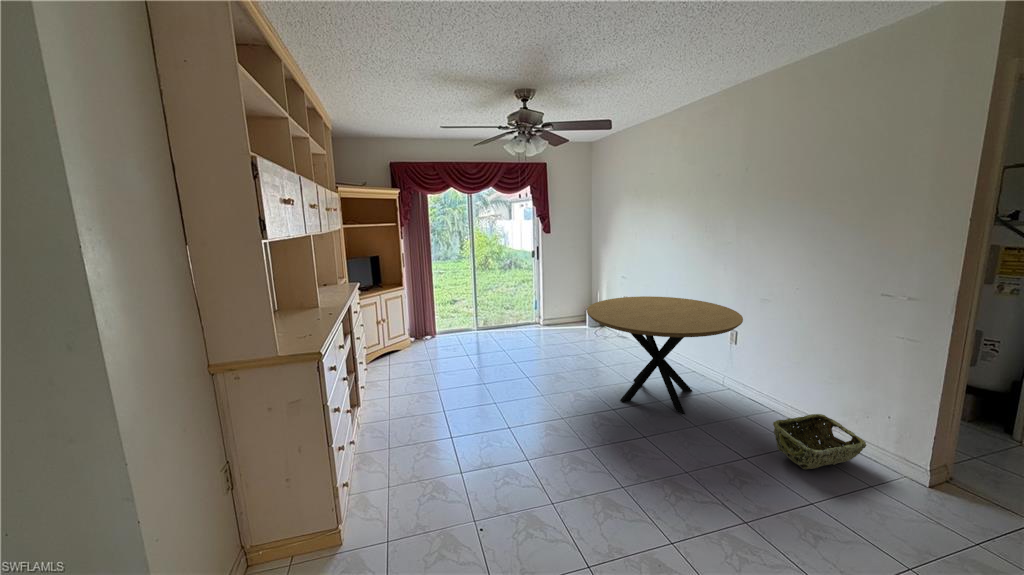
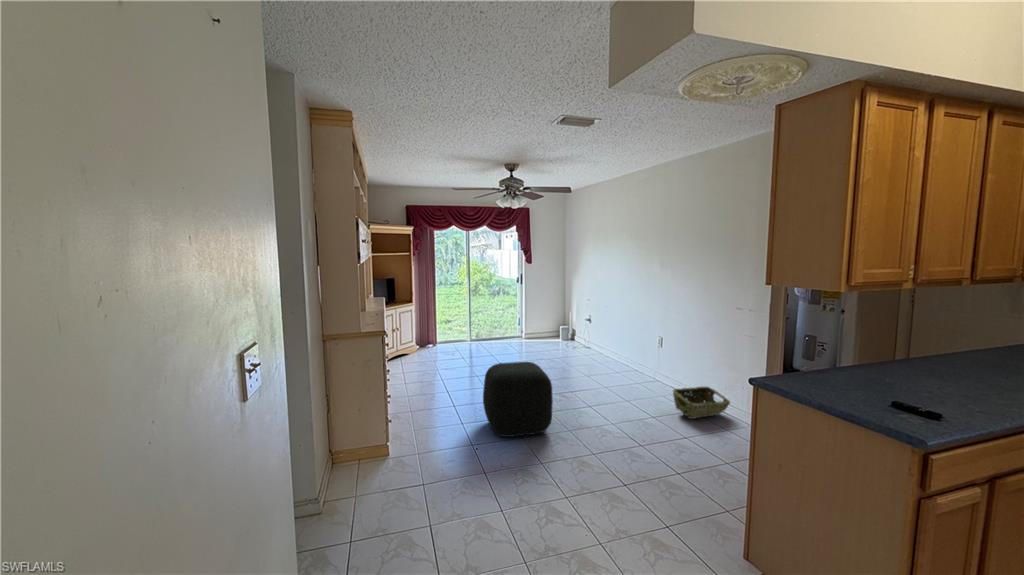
dining table: present [587,296,743,415] -> none [554,311,661,393]
ottoman: none [489,387,598,514] -> present [483,362,553,437]

